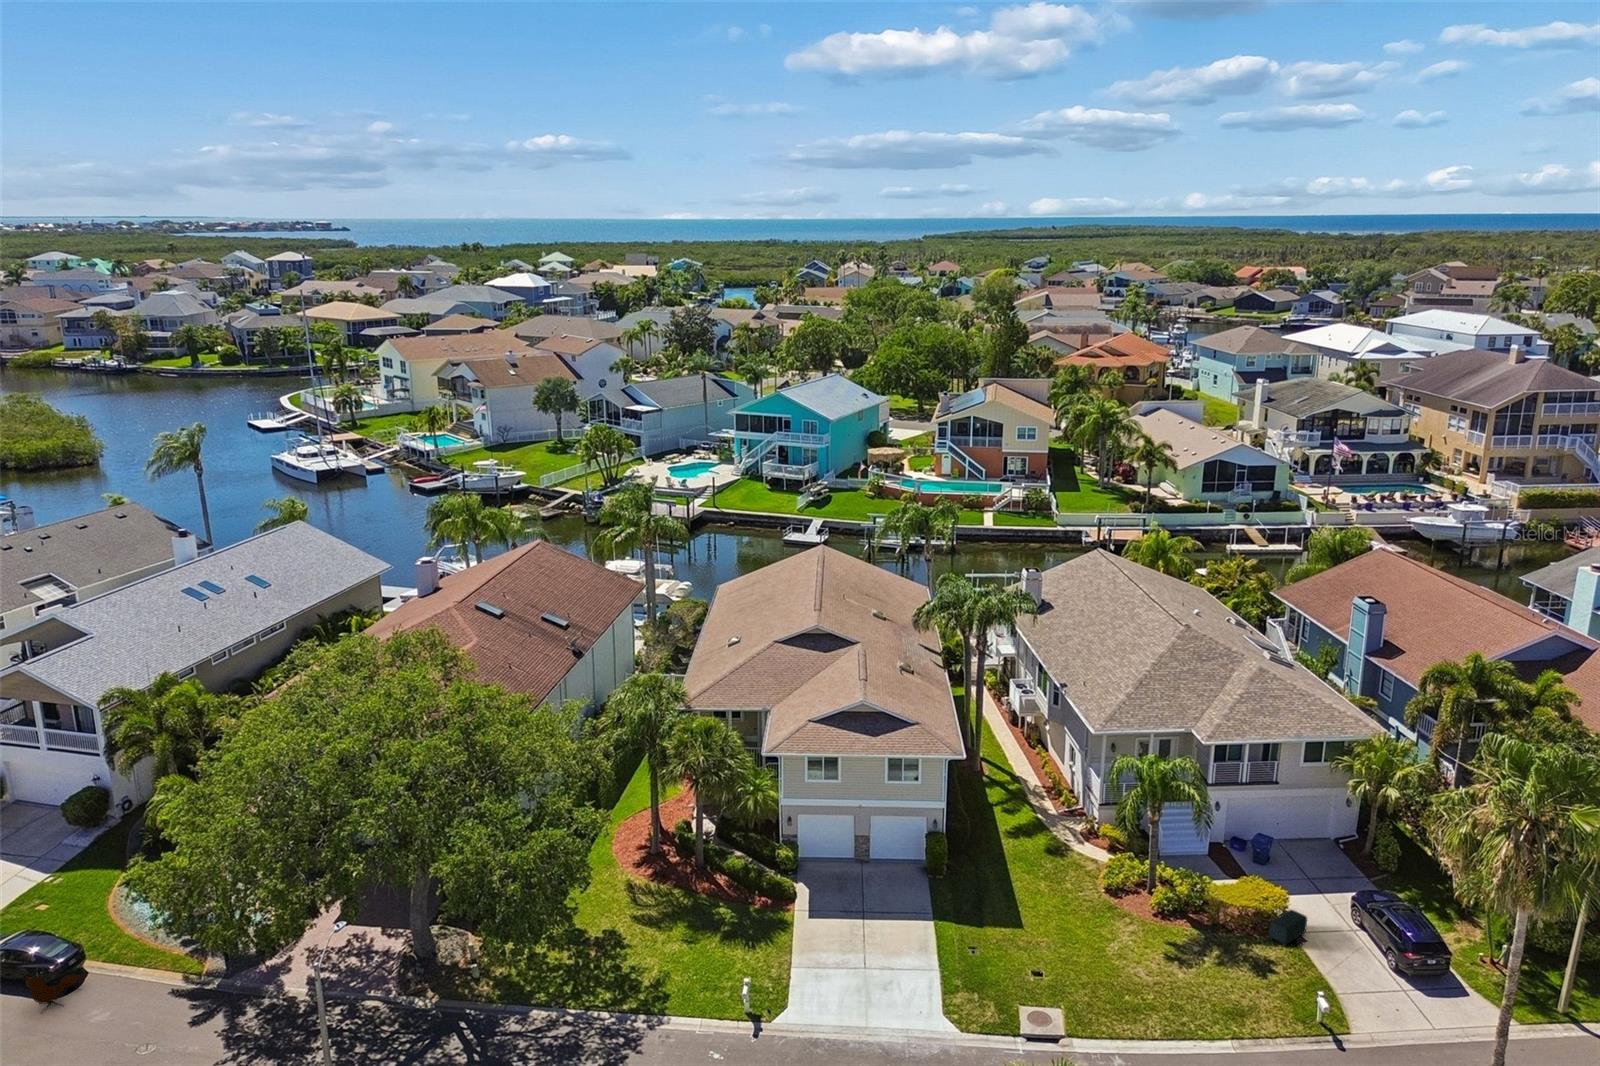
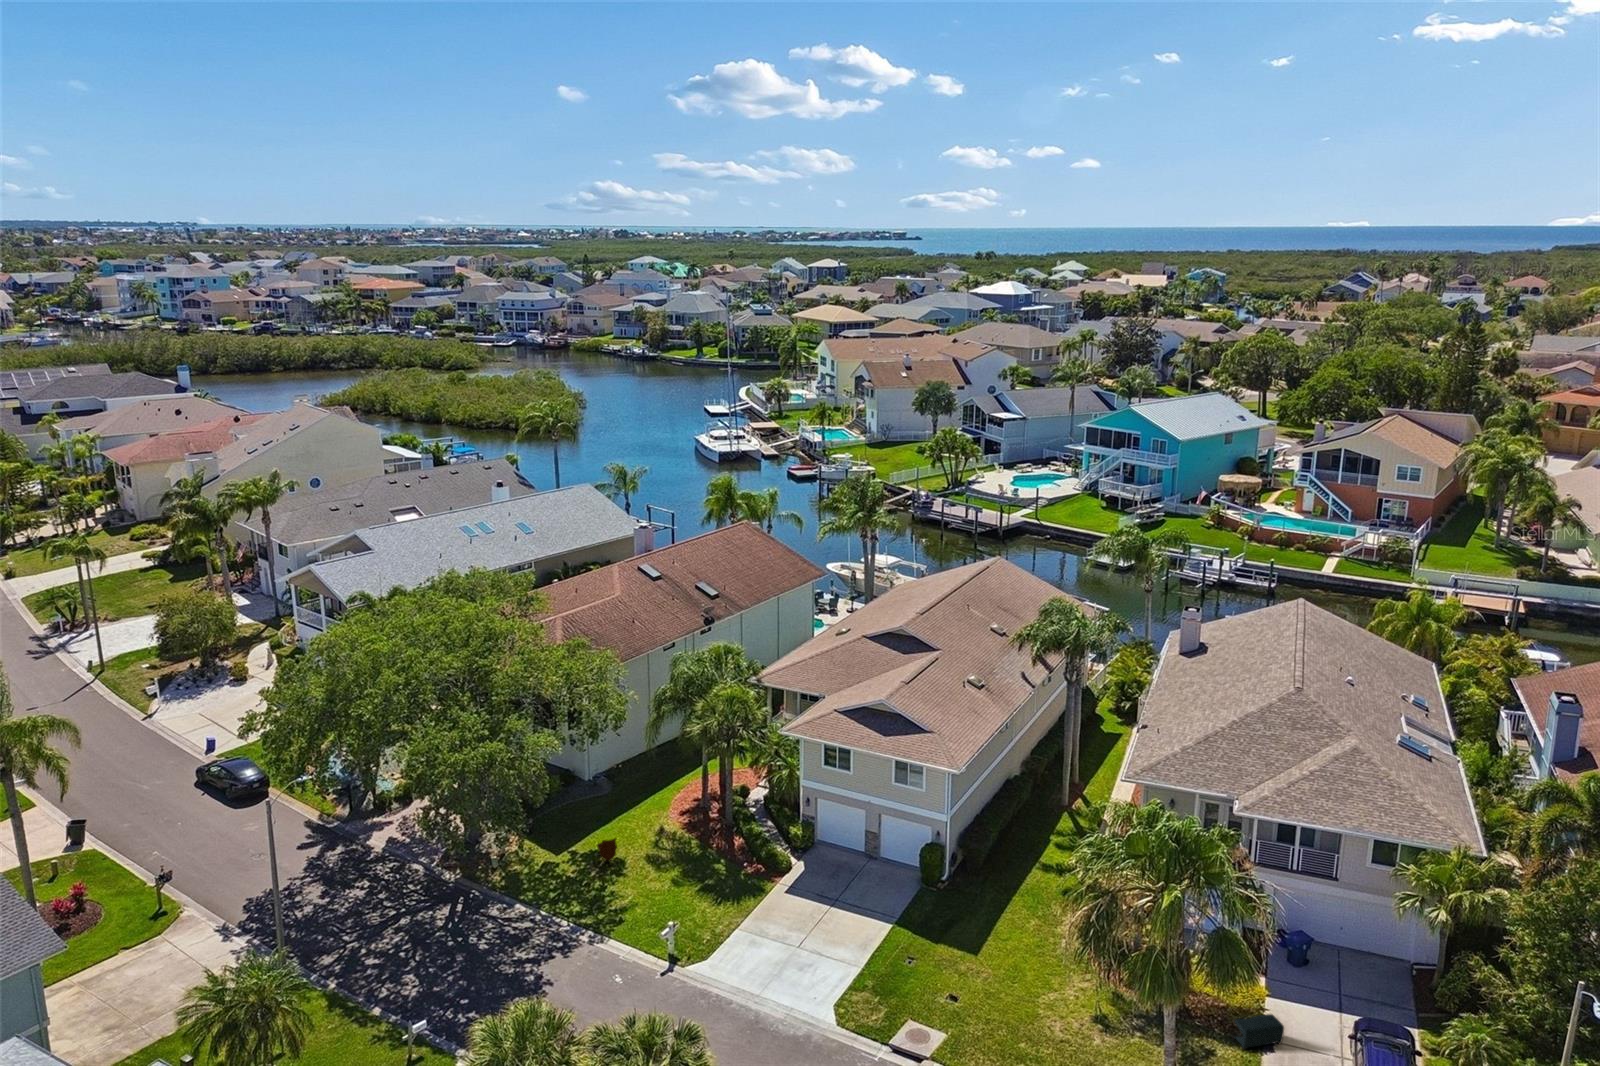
lounge chair: present [26,974,81,1007] -> present [597,838,617,866]

